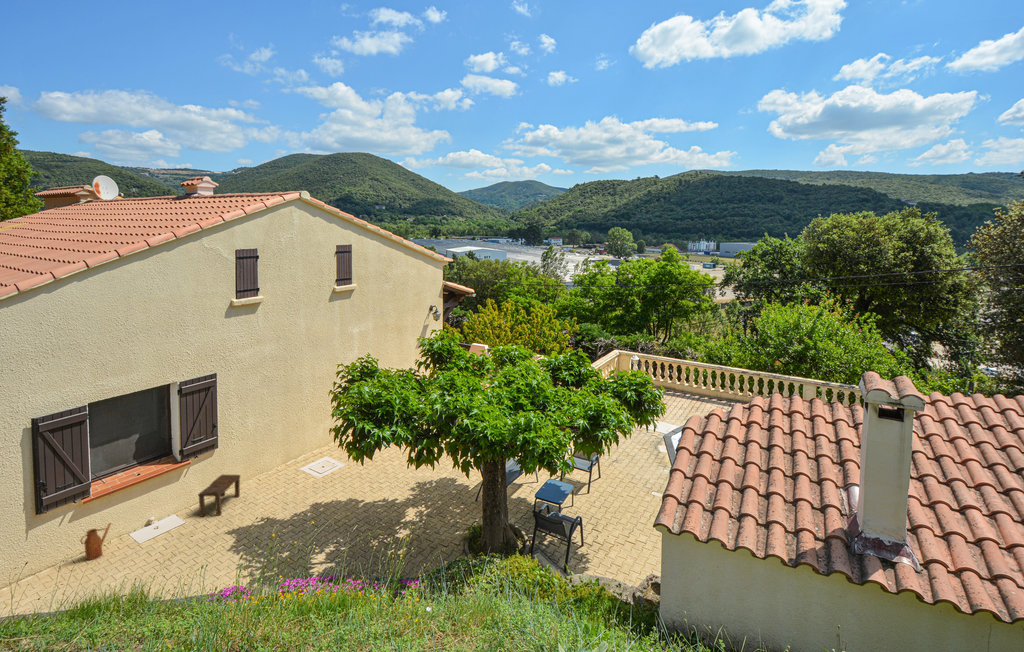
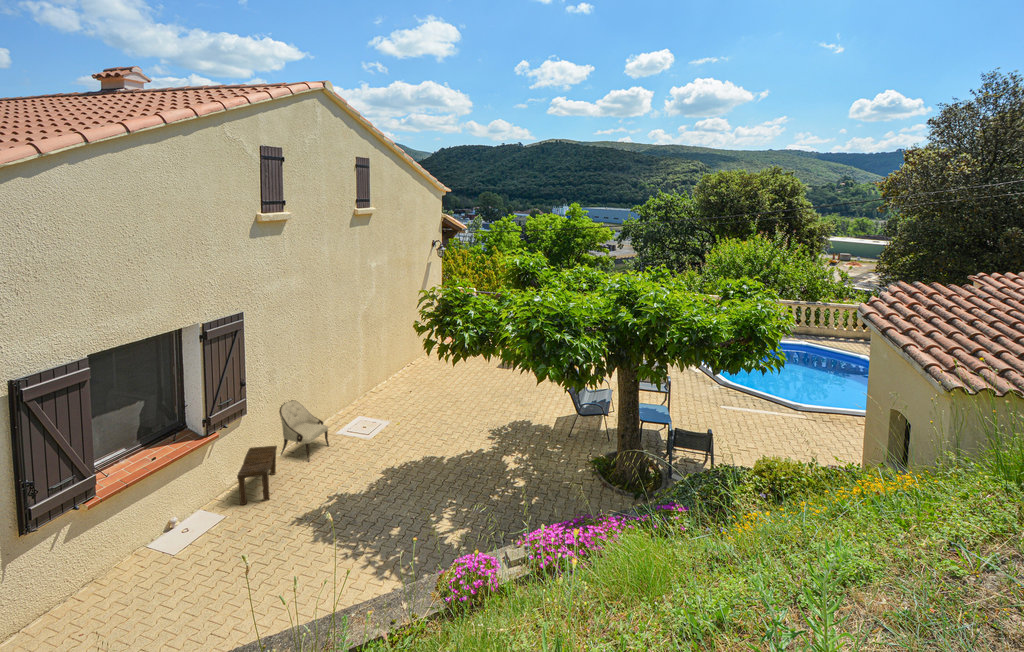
armchair: none [251,440,292,491] -> present [279,400,329,462]
watering can: present [80,523,111,560] -> none [88,533,129,593]

